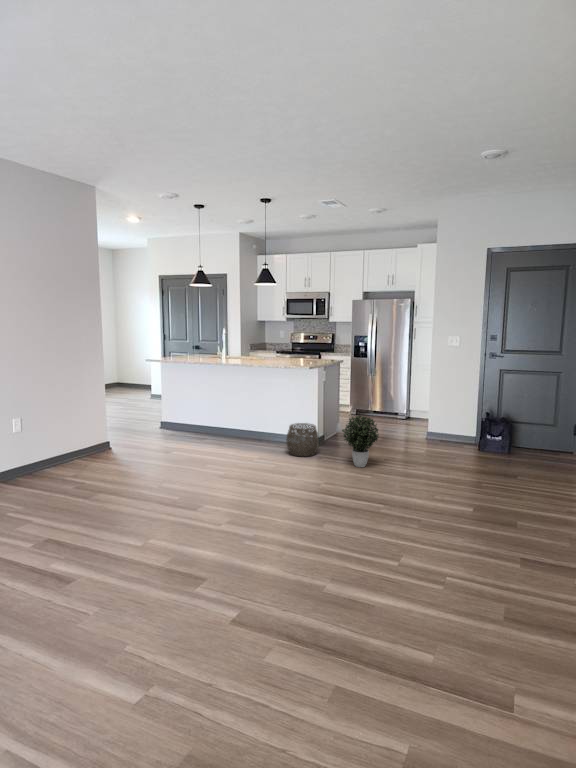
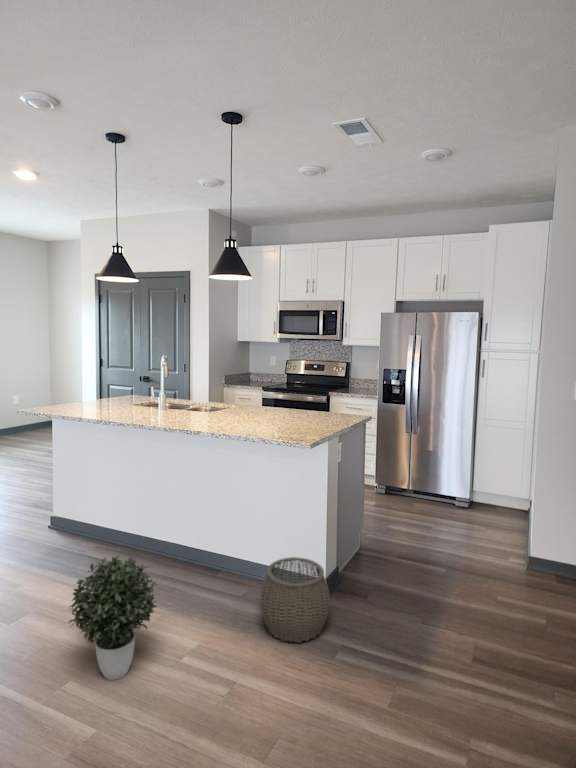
potted plant: present [342,416,379,467] -> present [68,555,157,680]

